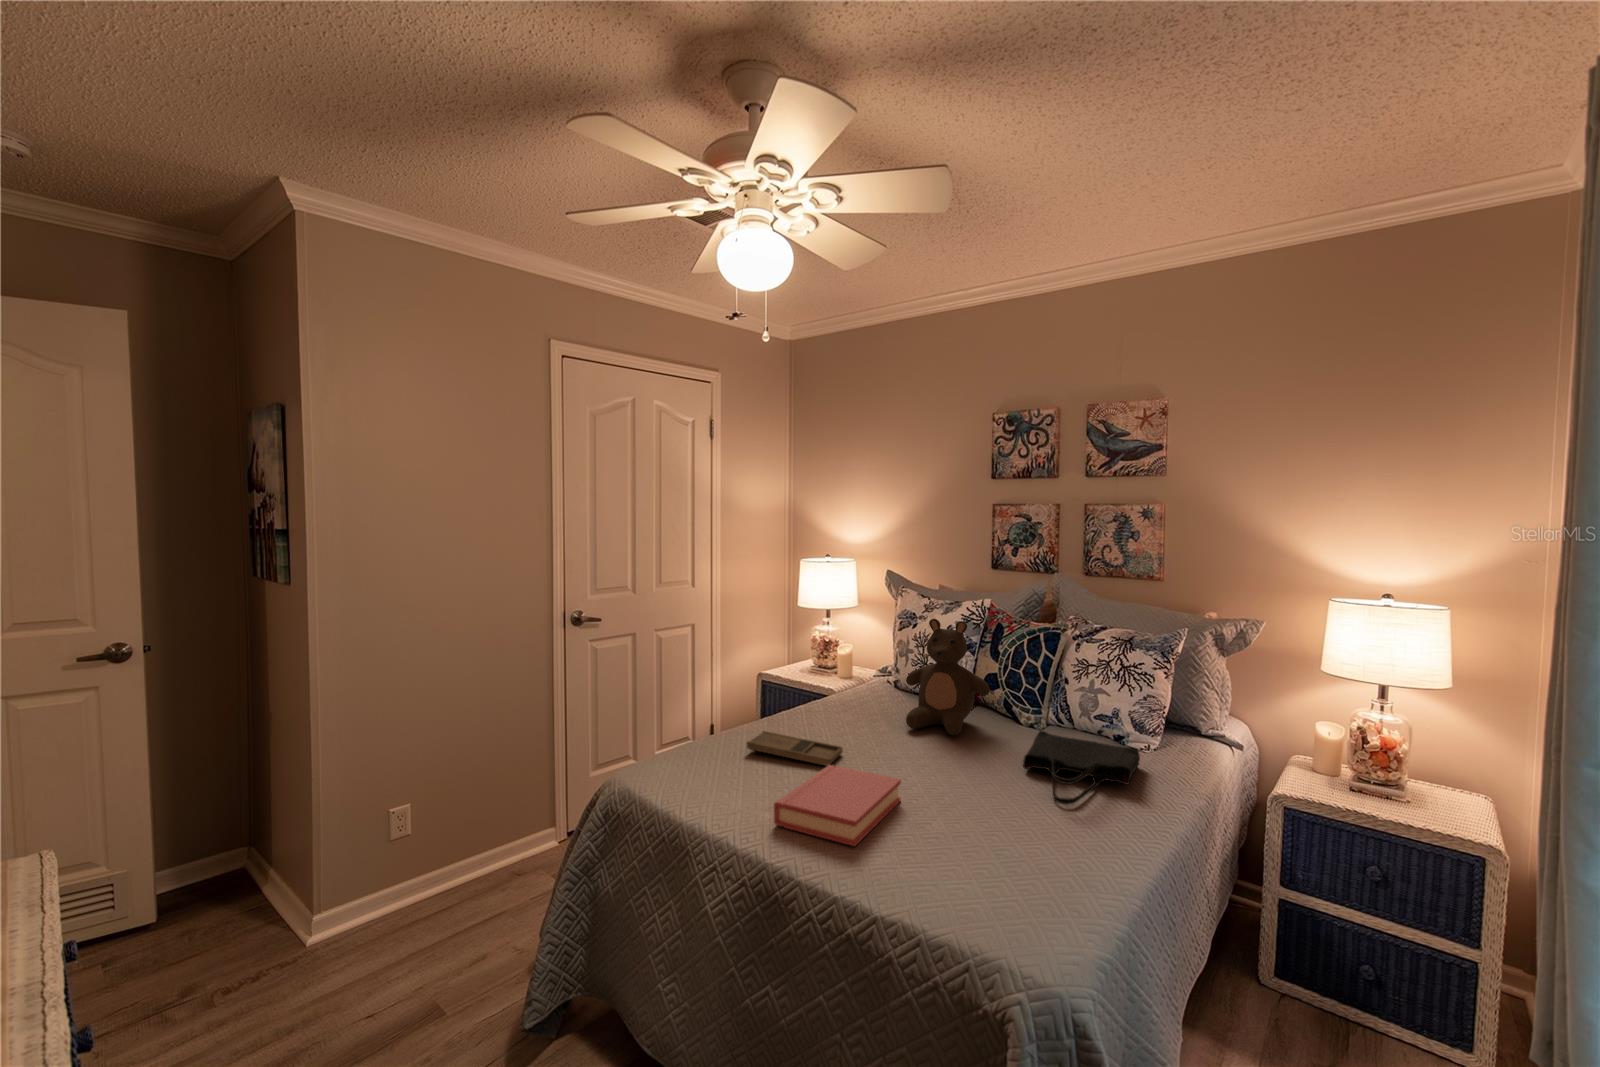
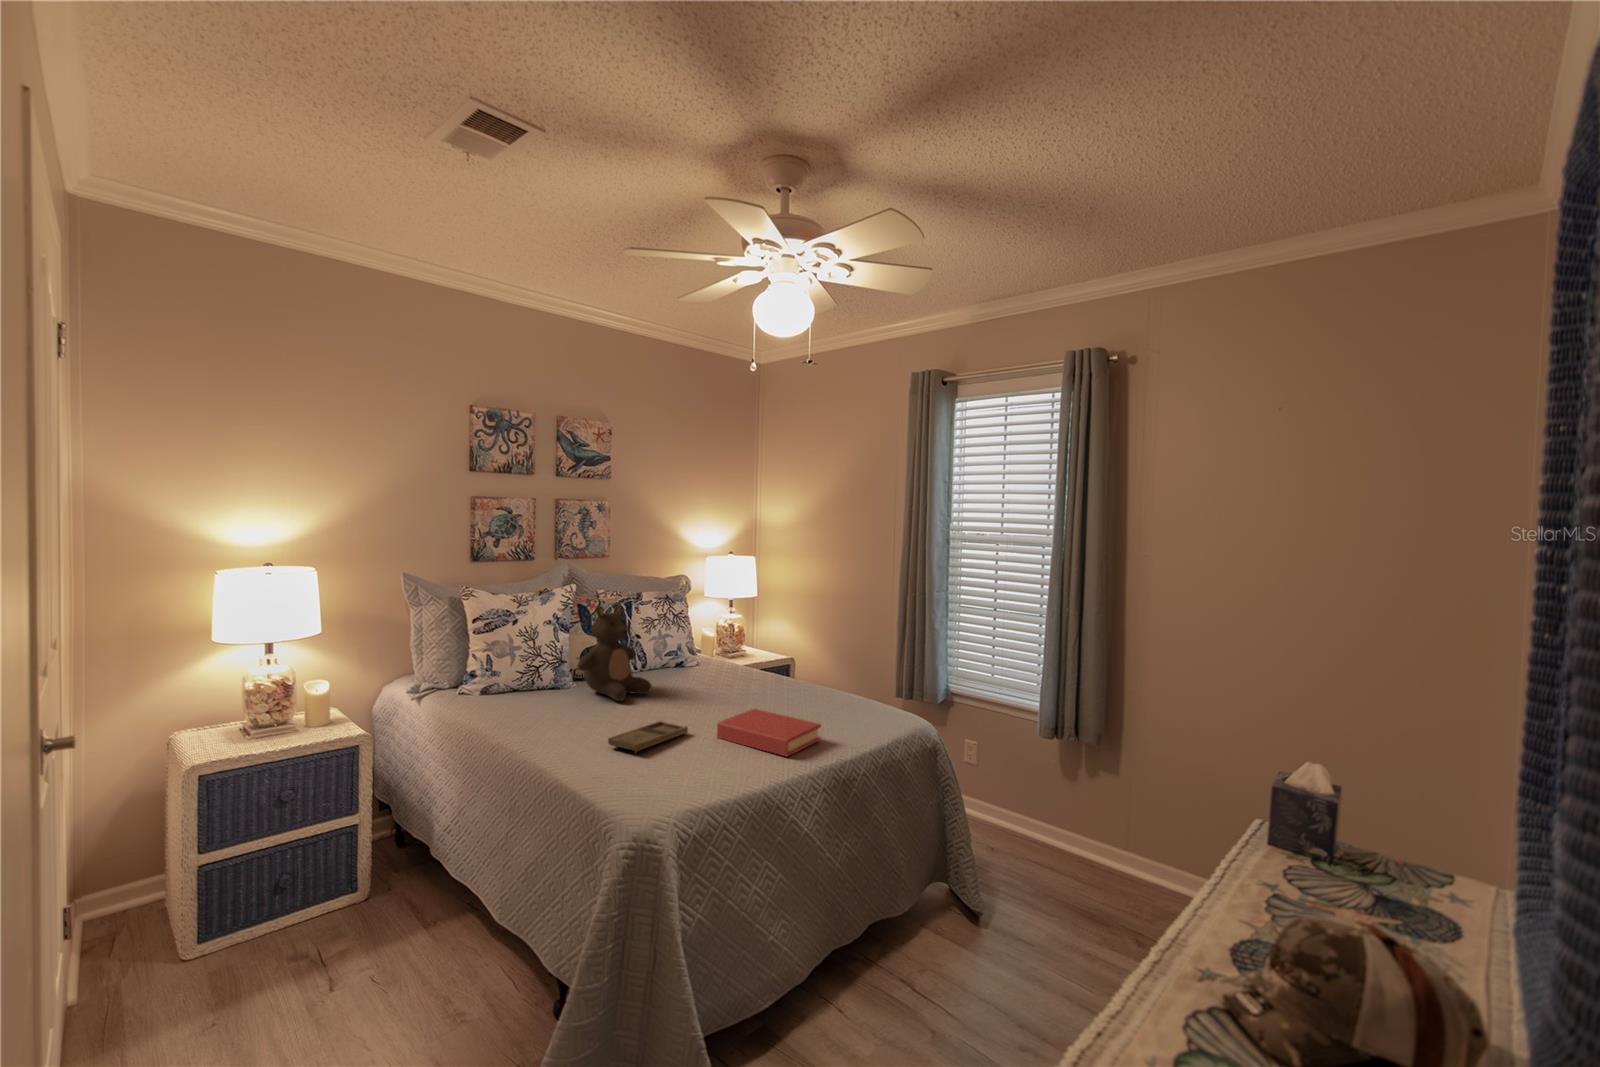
tote bag: present [1023,731,1140,805] -> none [681,661,774,694]

